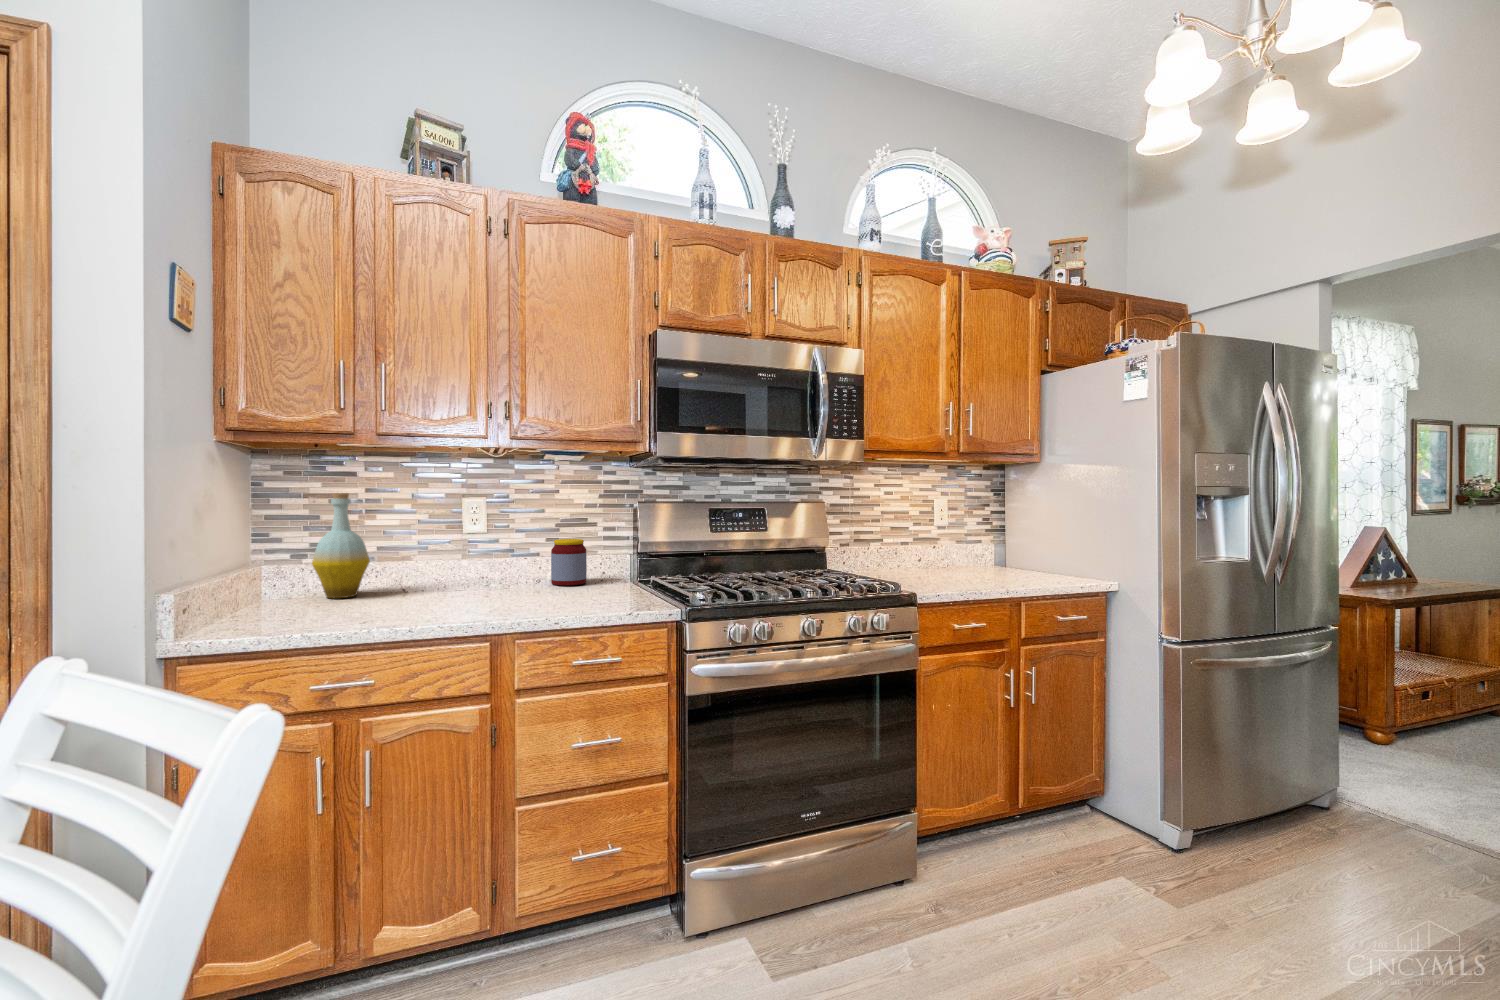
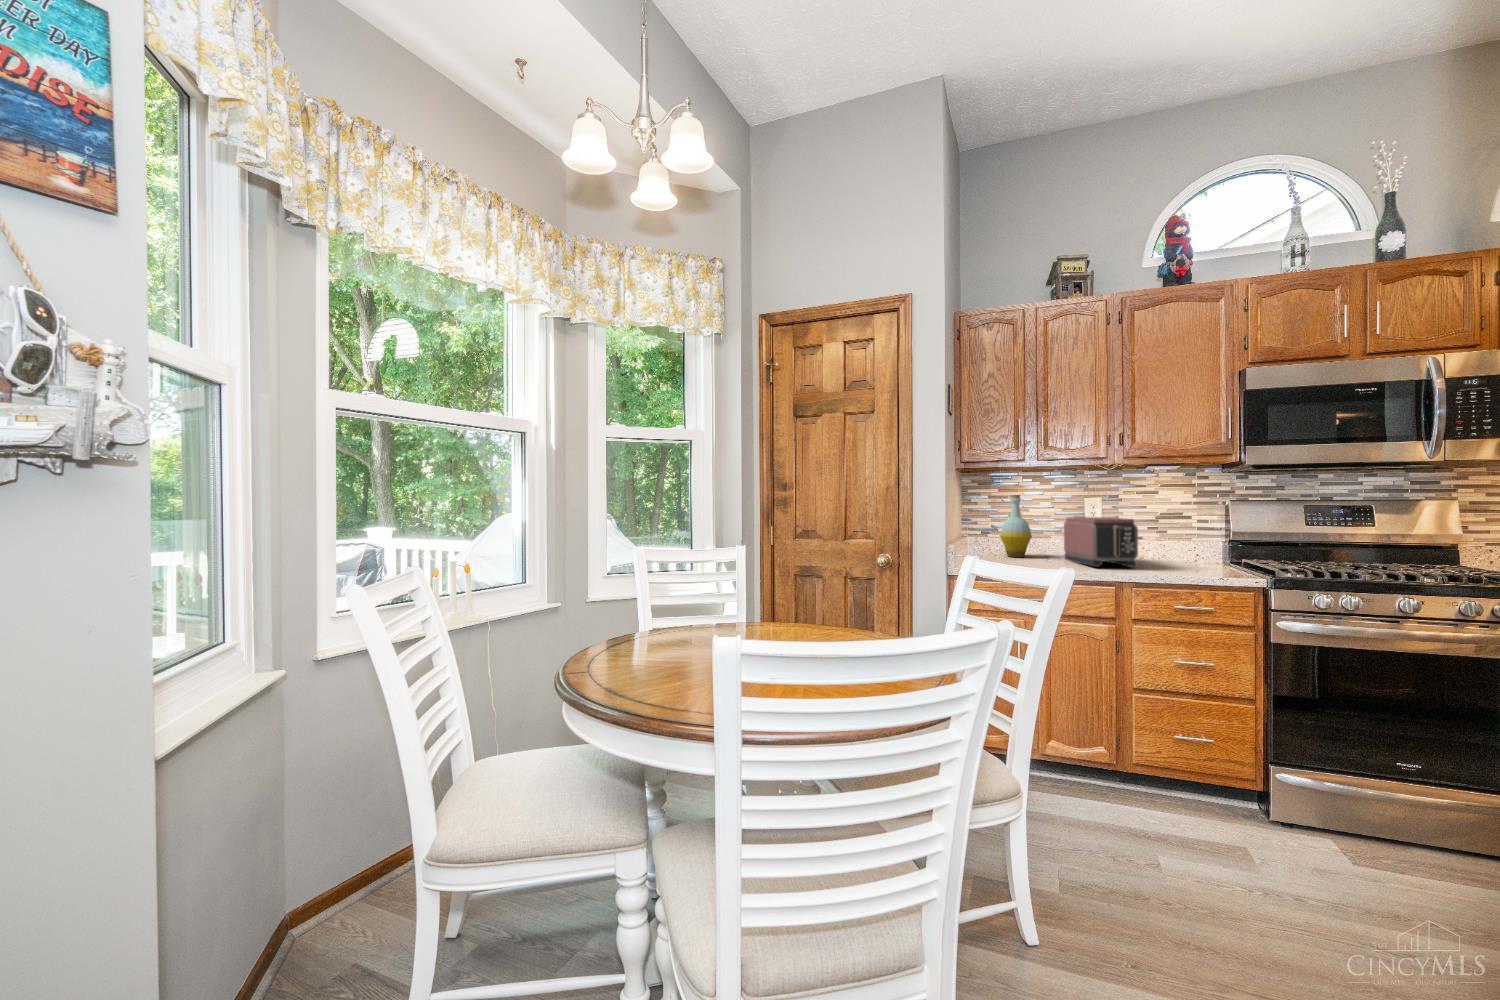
toaster: none [423,527,528,609] -> present [1064,517,1138,567]
jar: present [551,539,587,585] -> none [1154,528,1183,562]

